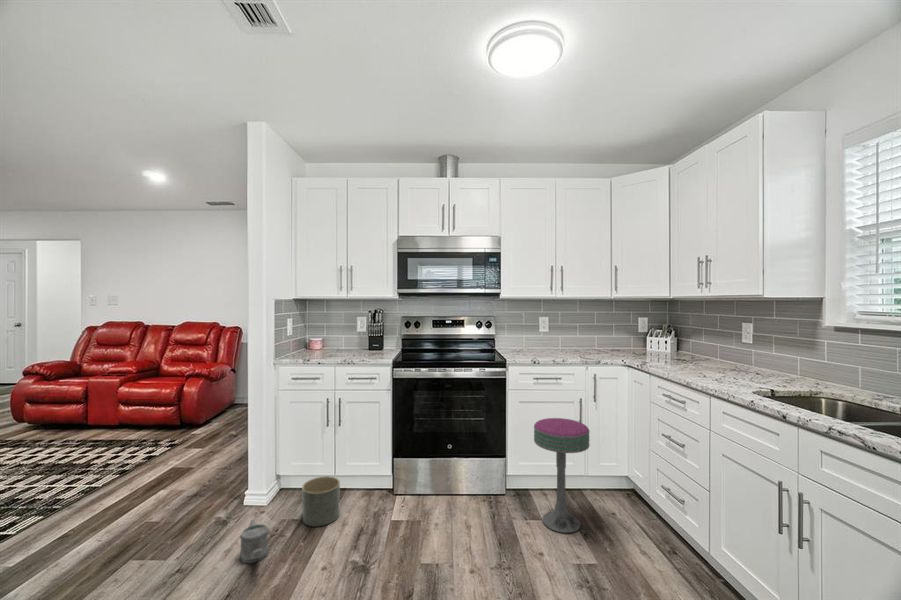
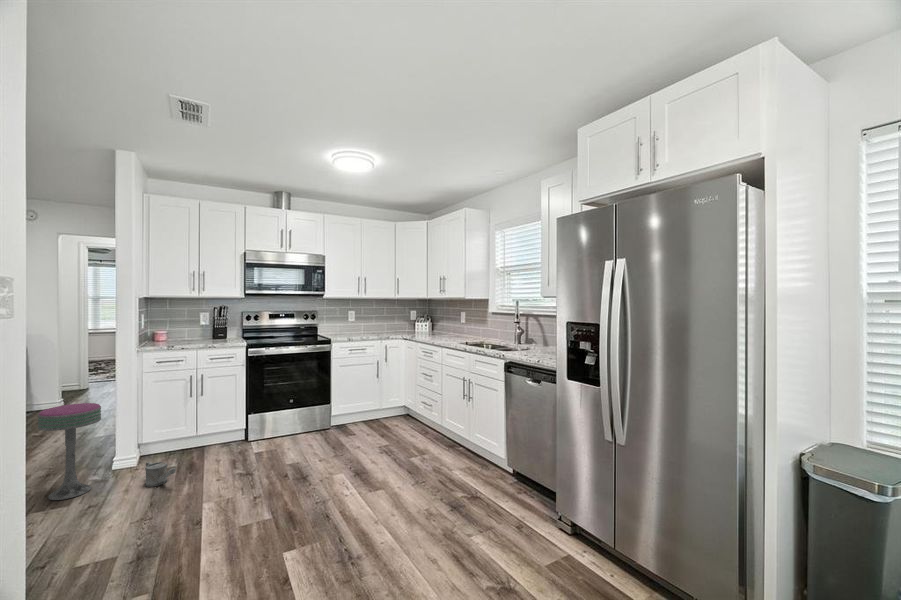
bar stool: present [534,418,590,533] -> present [38,403,101,500]
planter: present [302,476,340,527] -> none [180,432,211,465]

